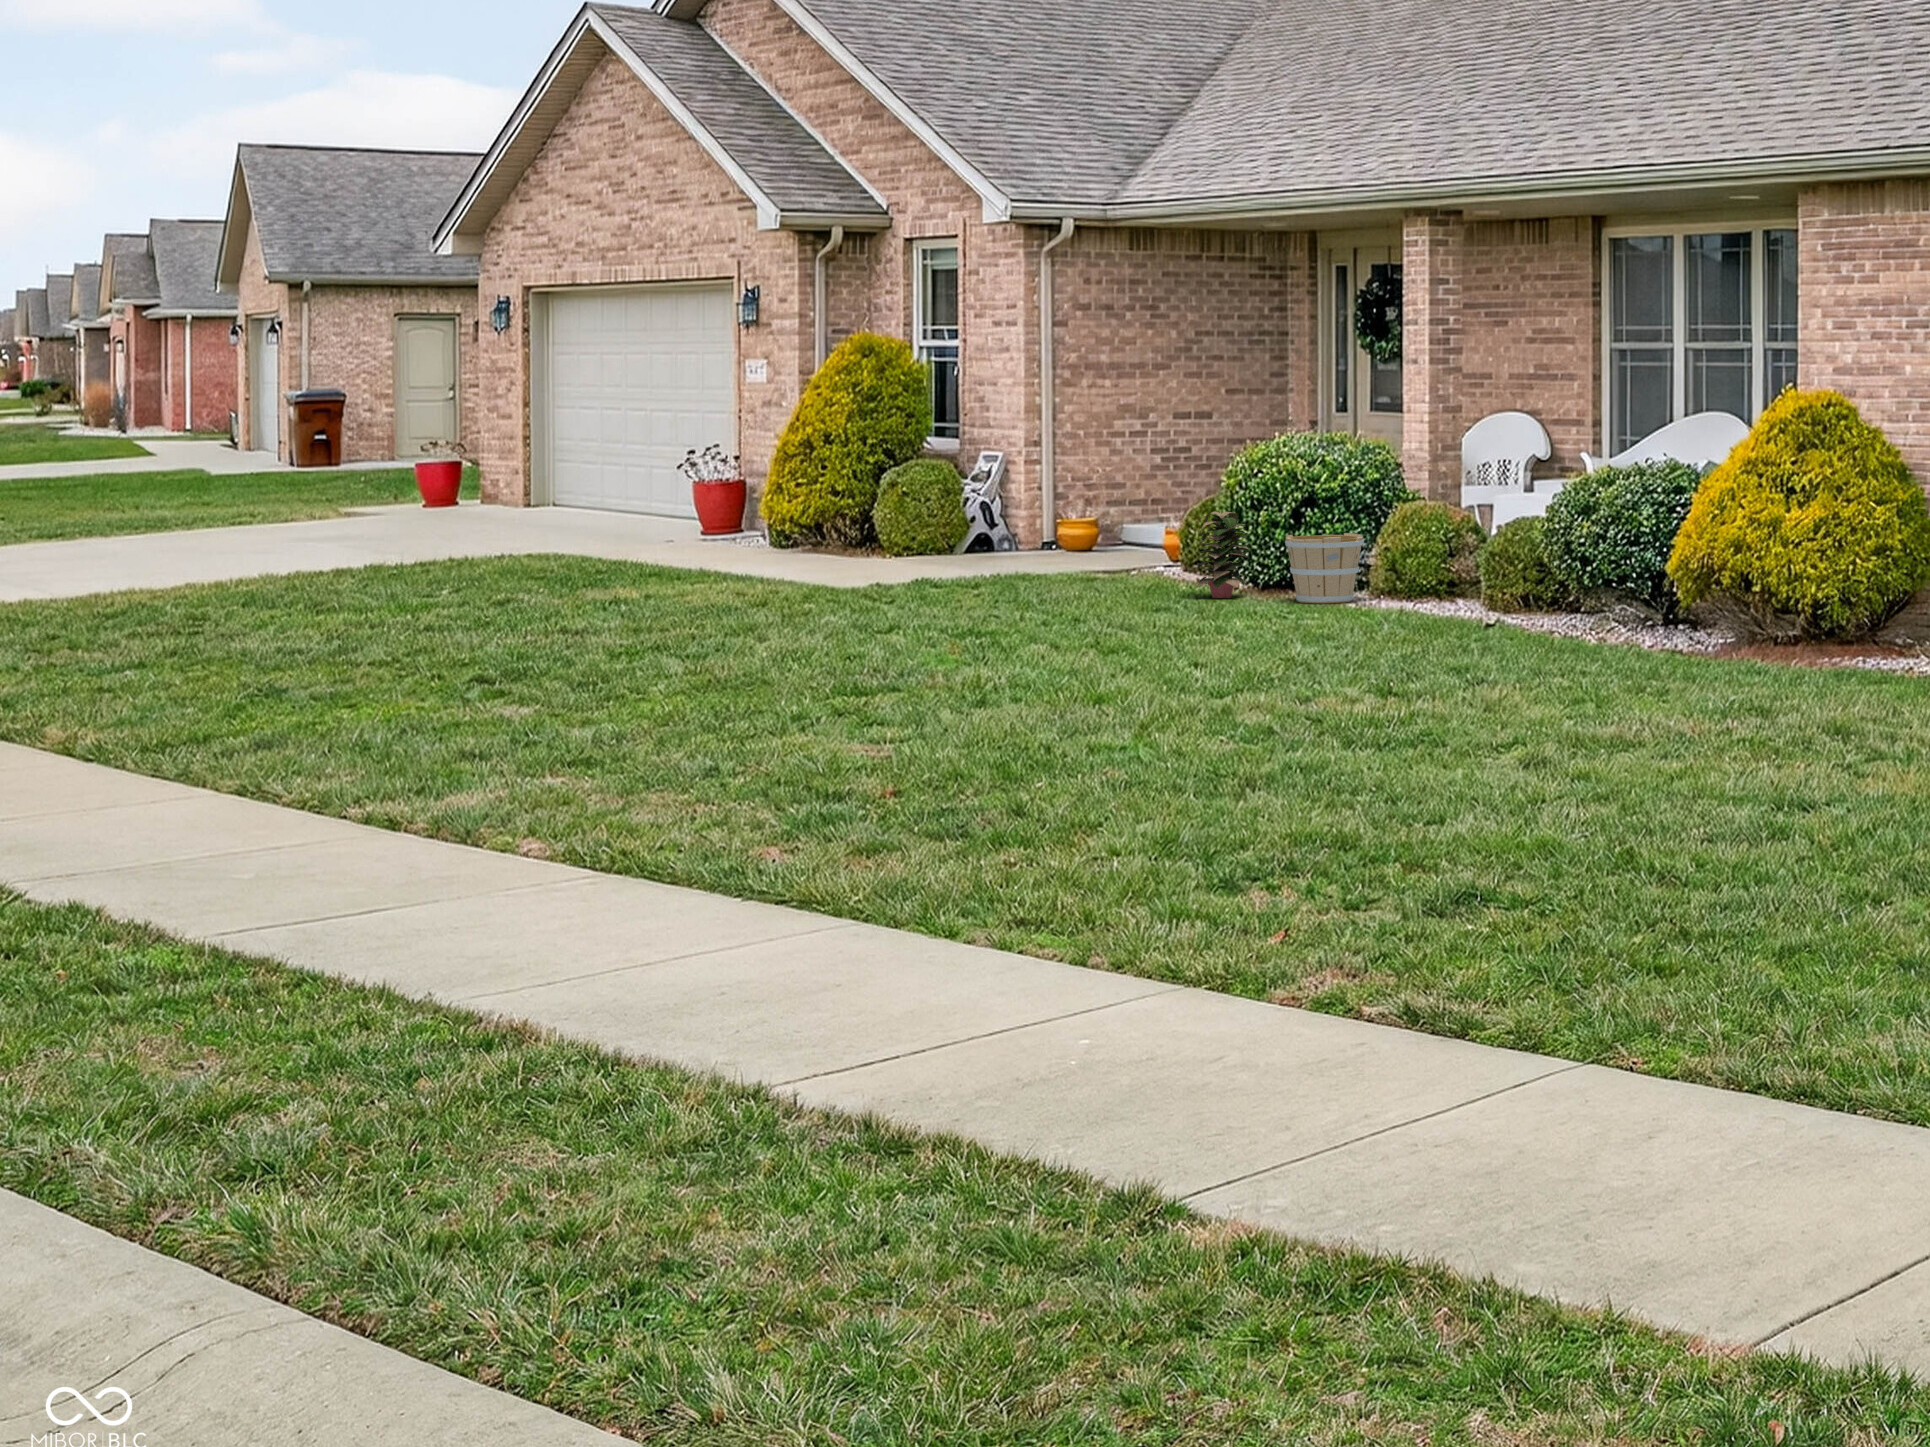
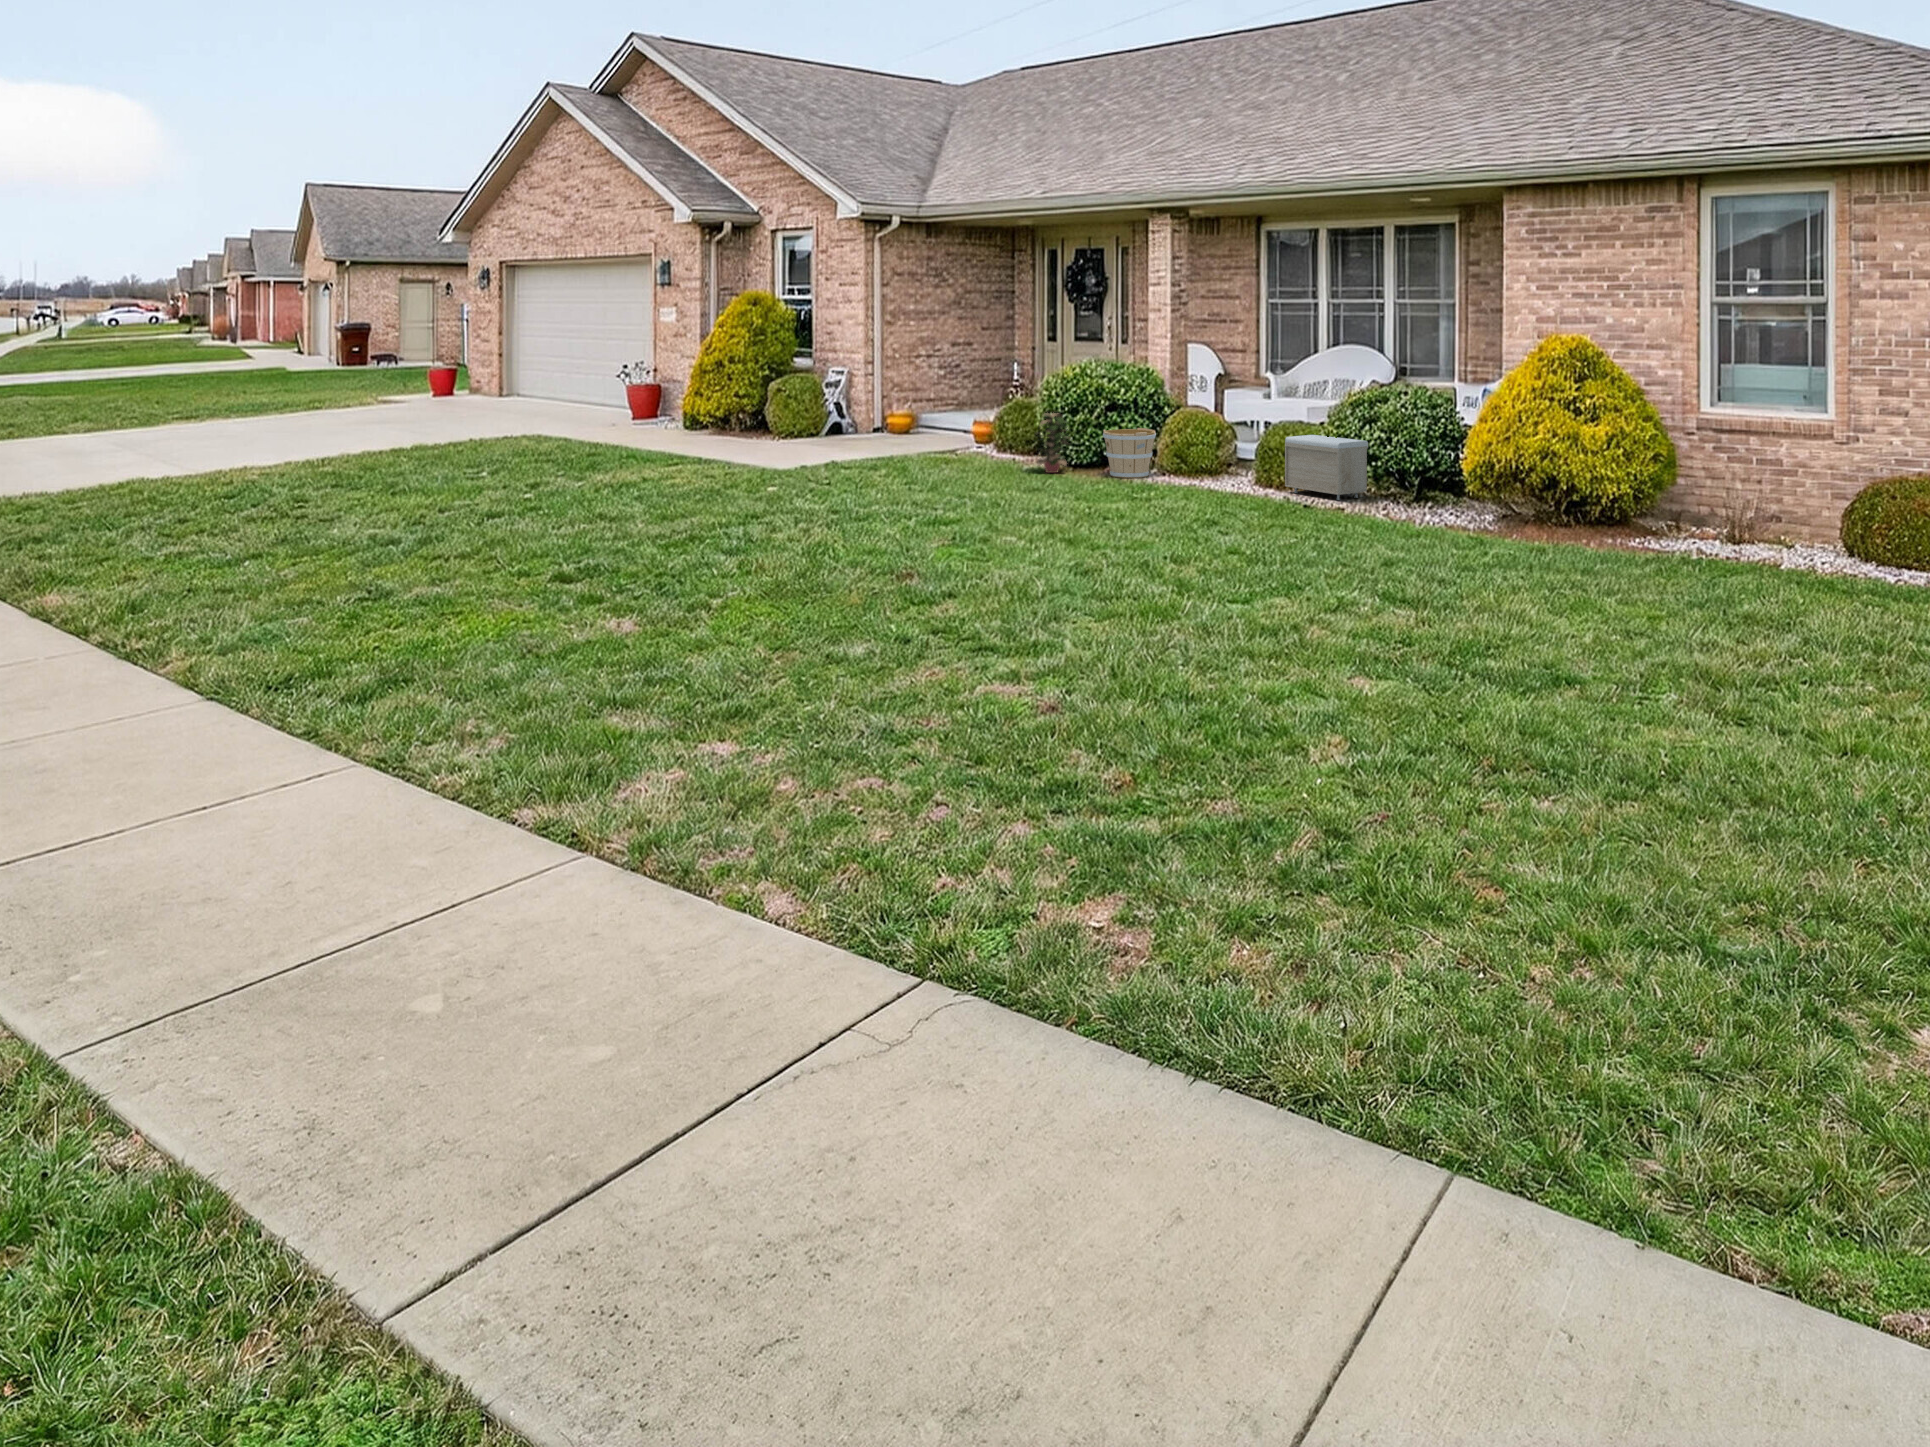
storage bench: none [1500,537,1602,625] -> present [1285,435,1368,500]

